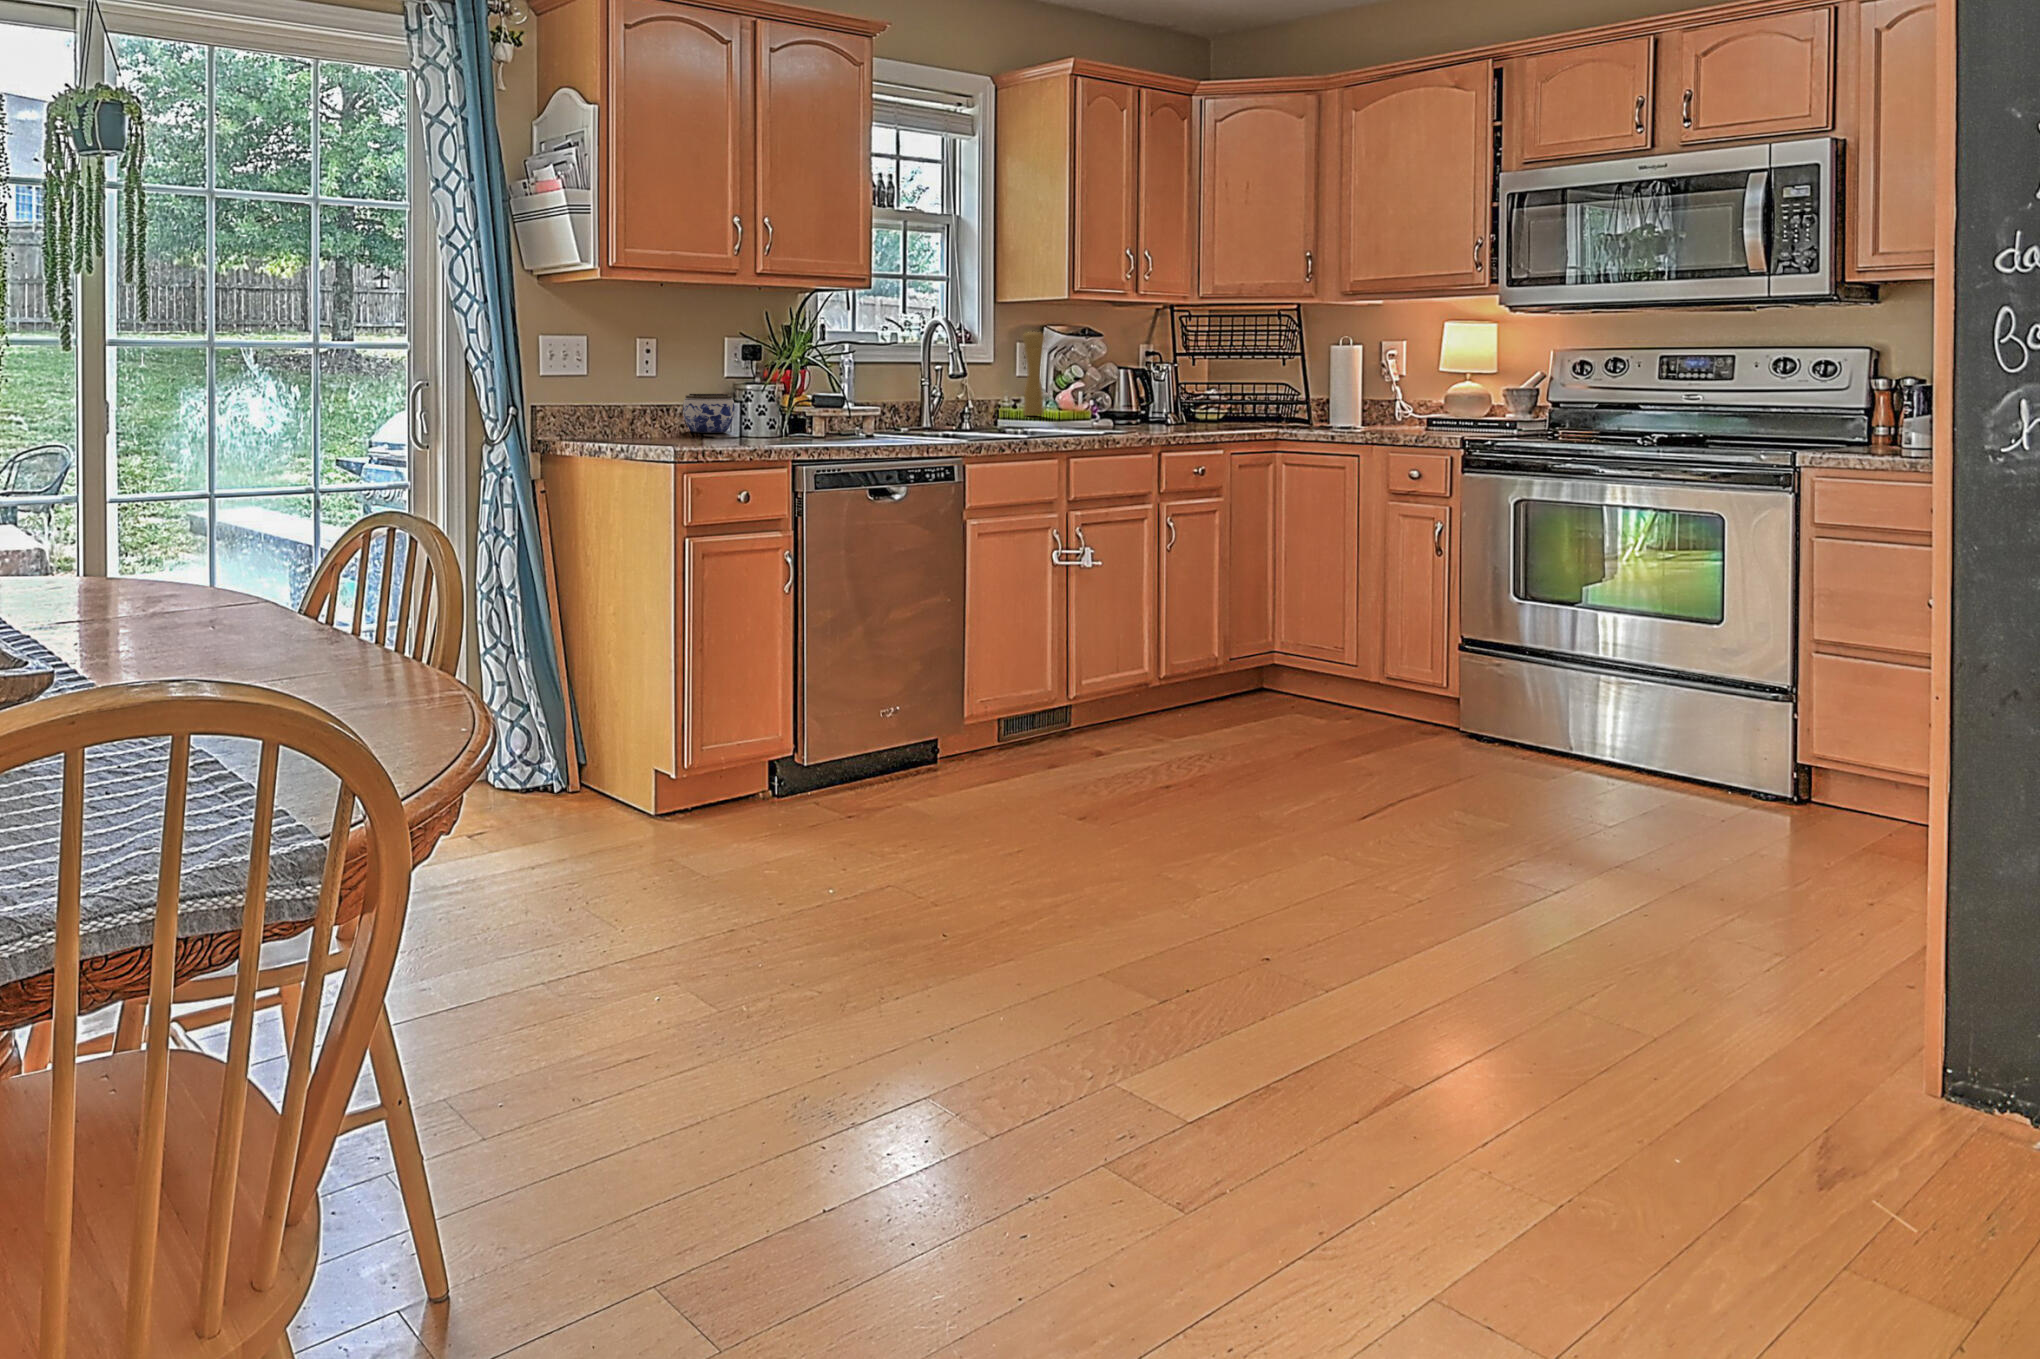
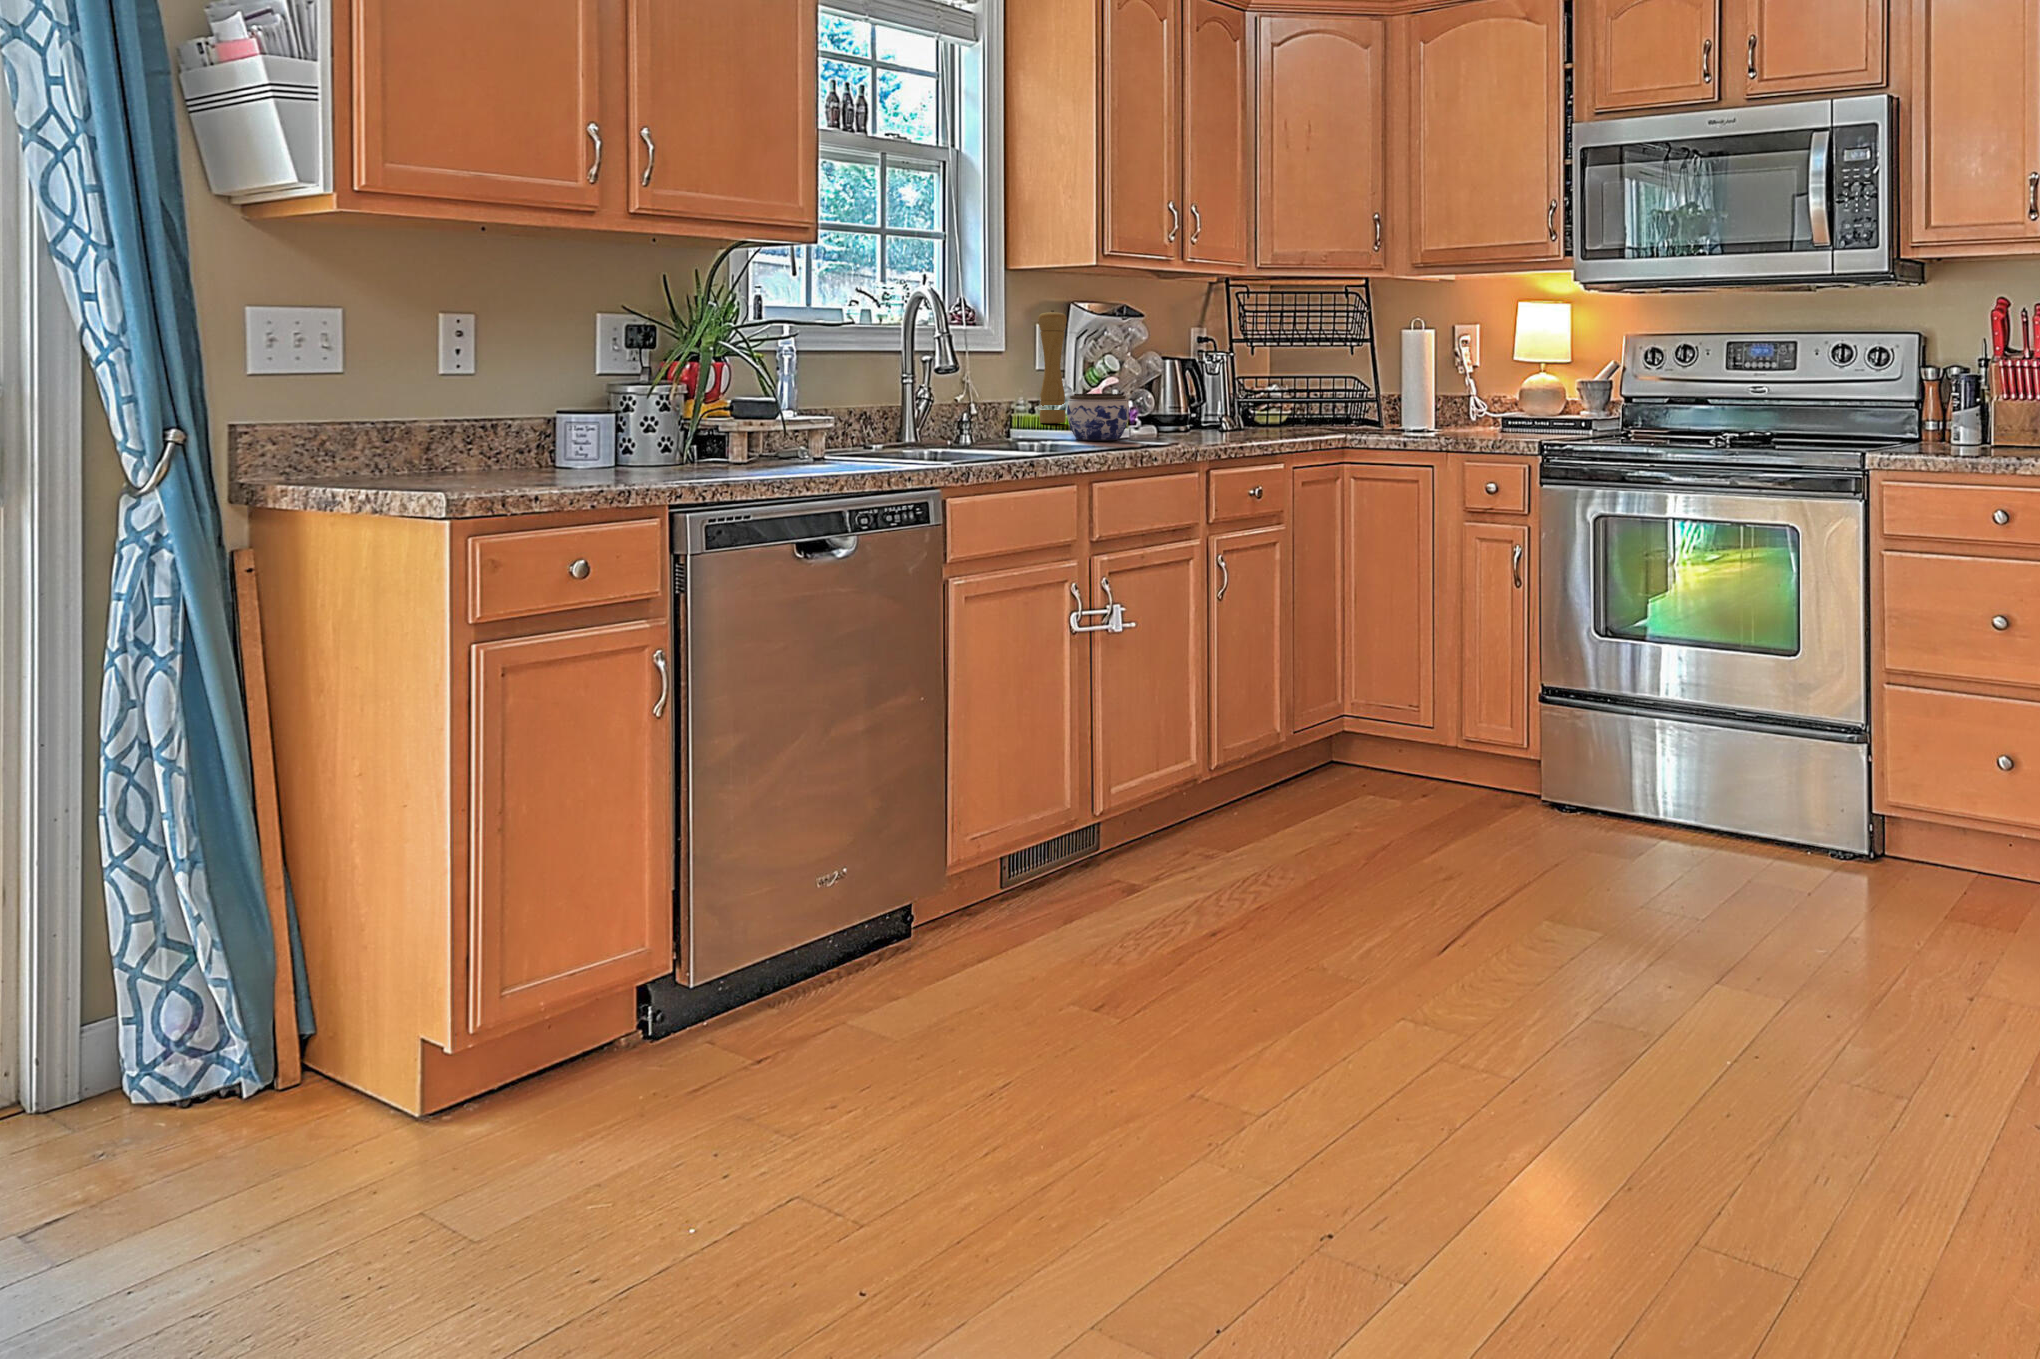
jar: present [683,394,735,433] -> present [1067,393,1129,440]

